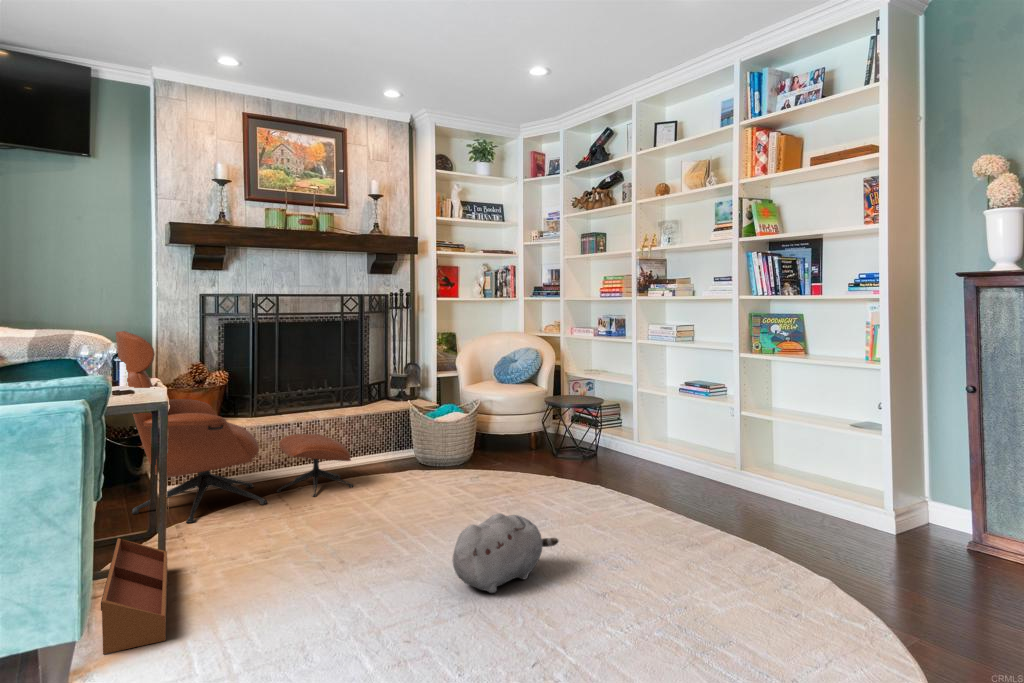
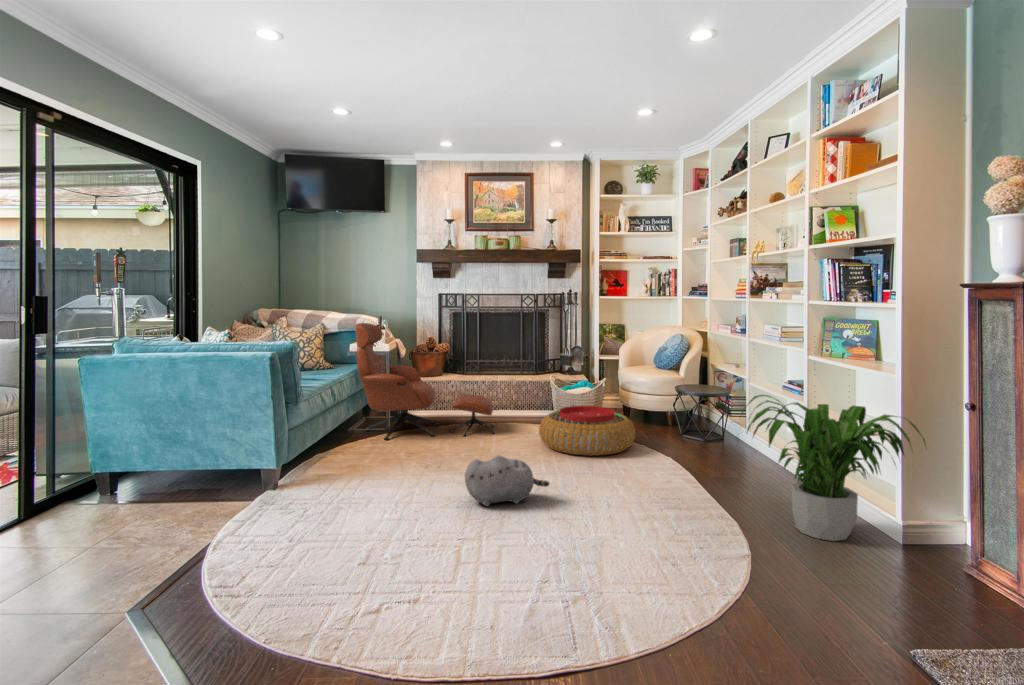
potted plant: none [750,395,949,544] -> present [742,395,926,541]
pouf: none [430,432,554,498] -> present [539,406,635,456]
storage bin: present [101,538,167,654] -> none [287,439,350,491]

